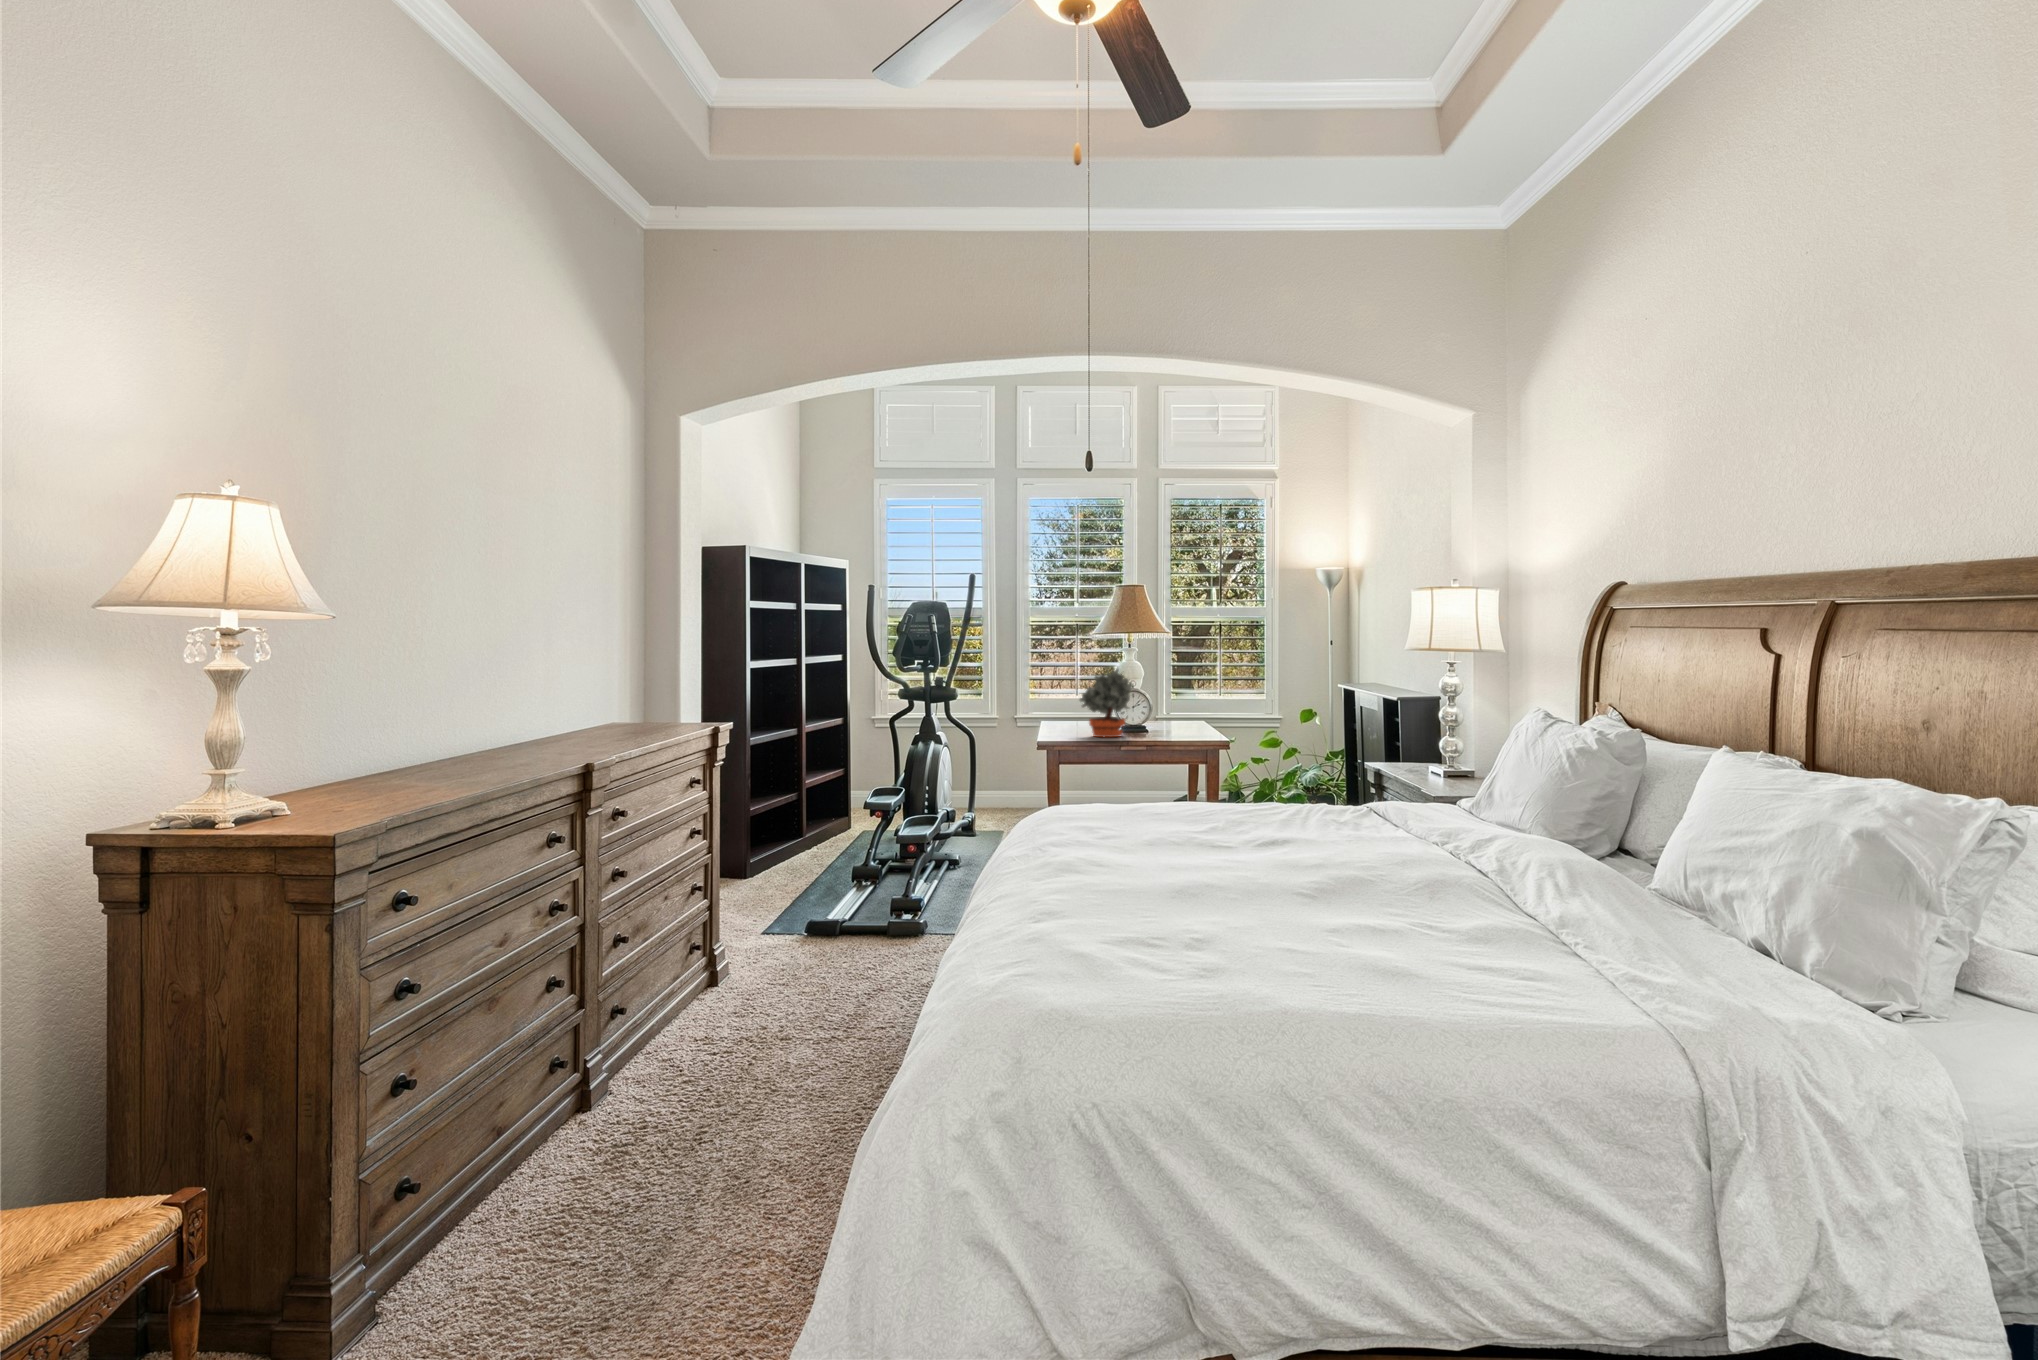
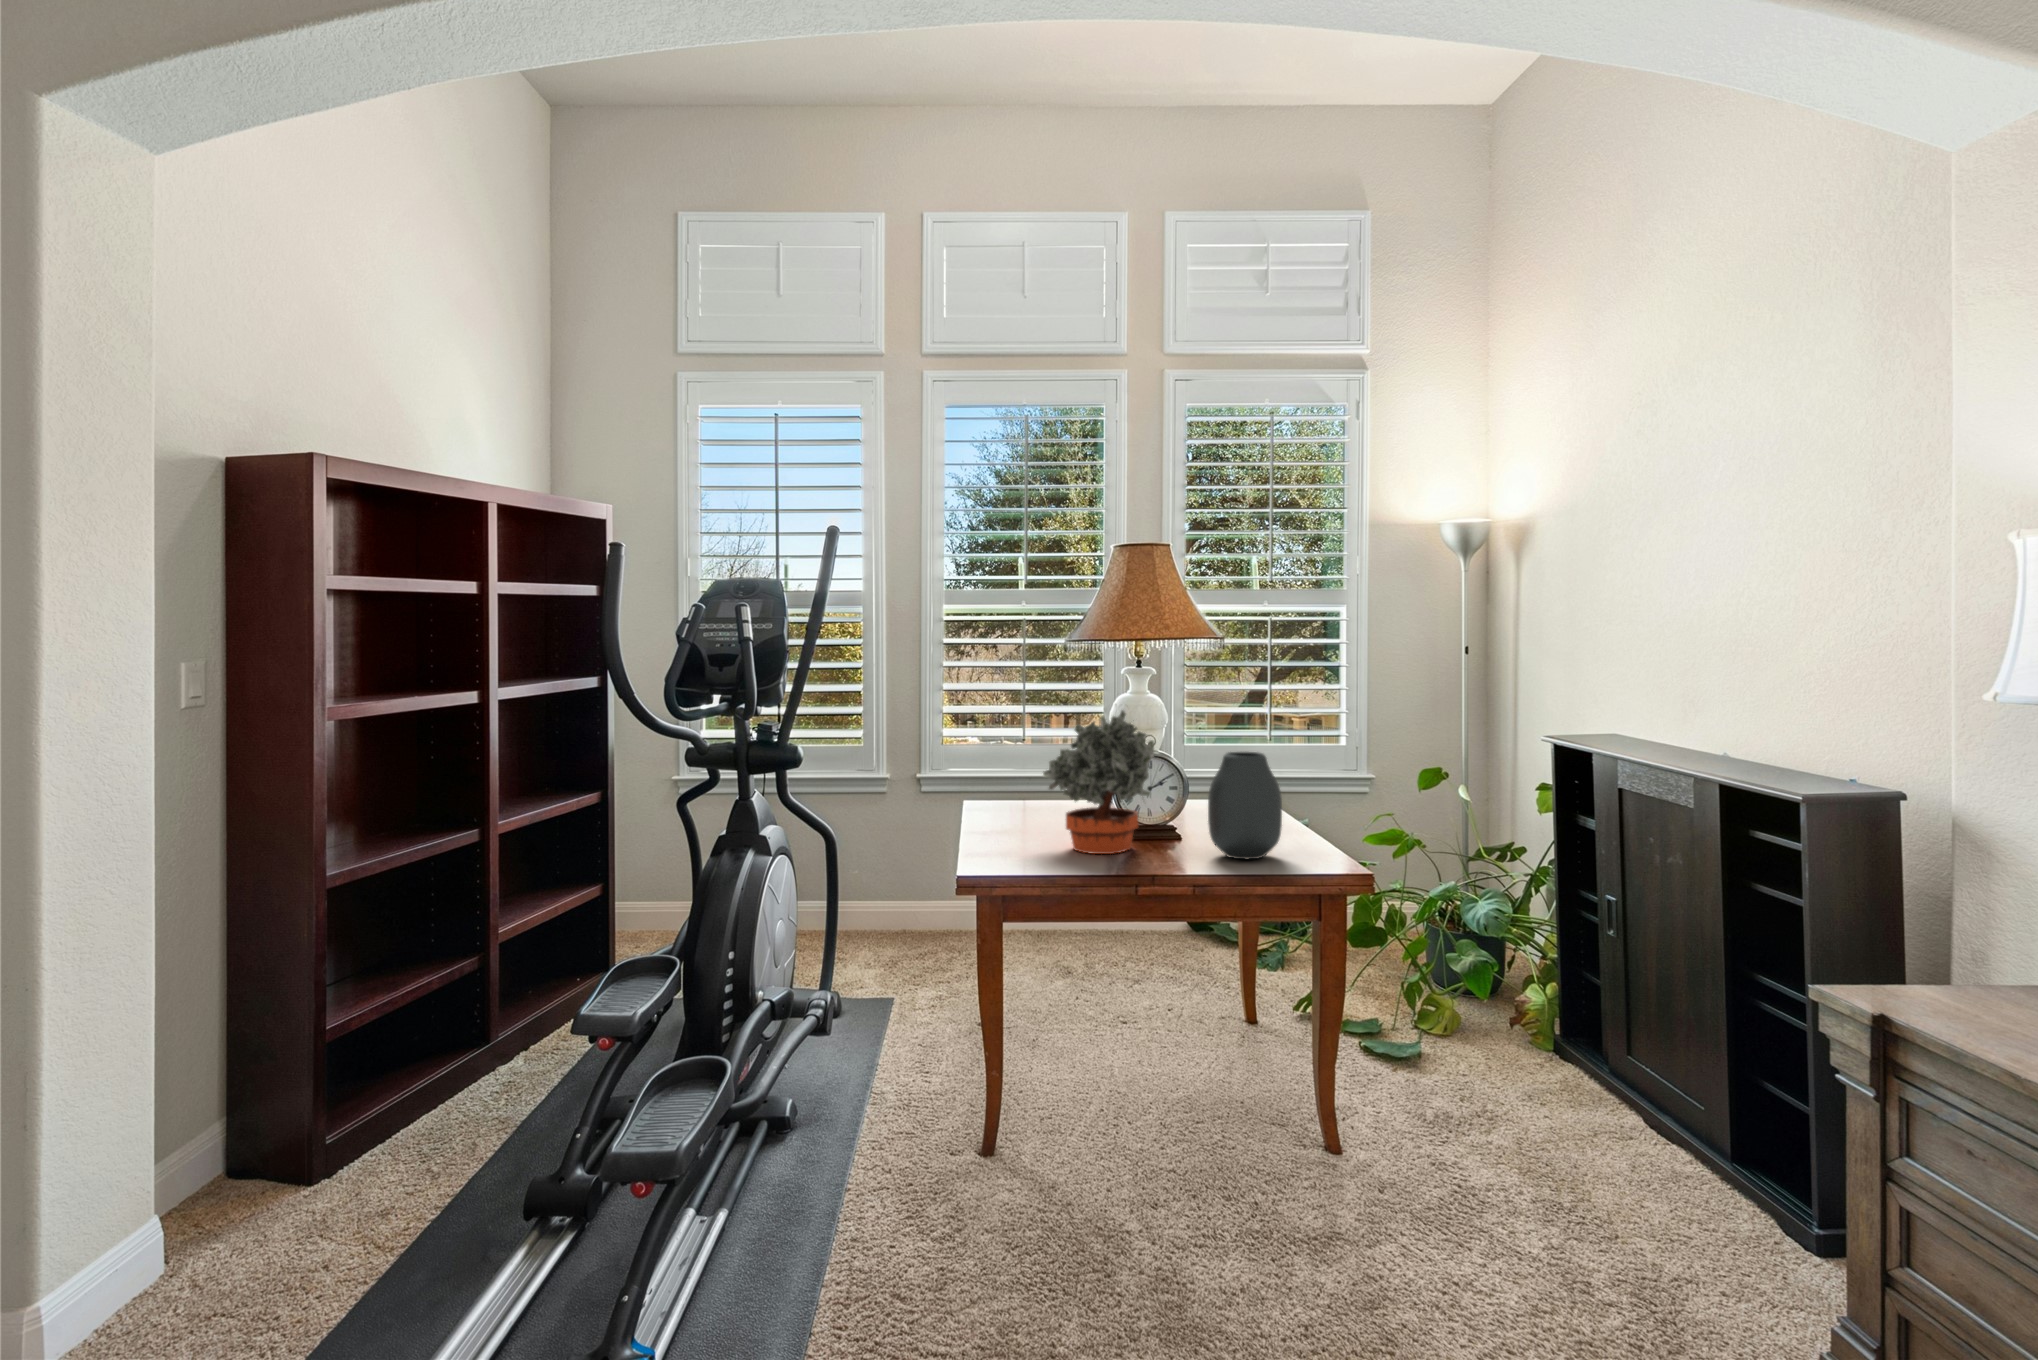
vase: none [1158,688,1194,739] -> present [1208,752,1282,859]

